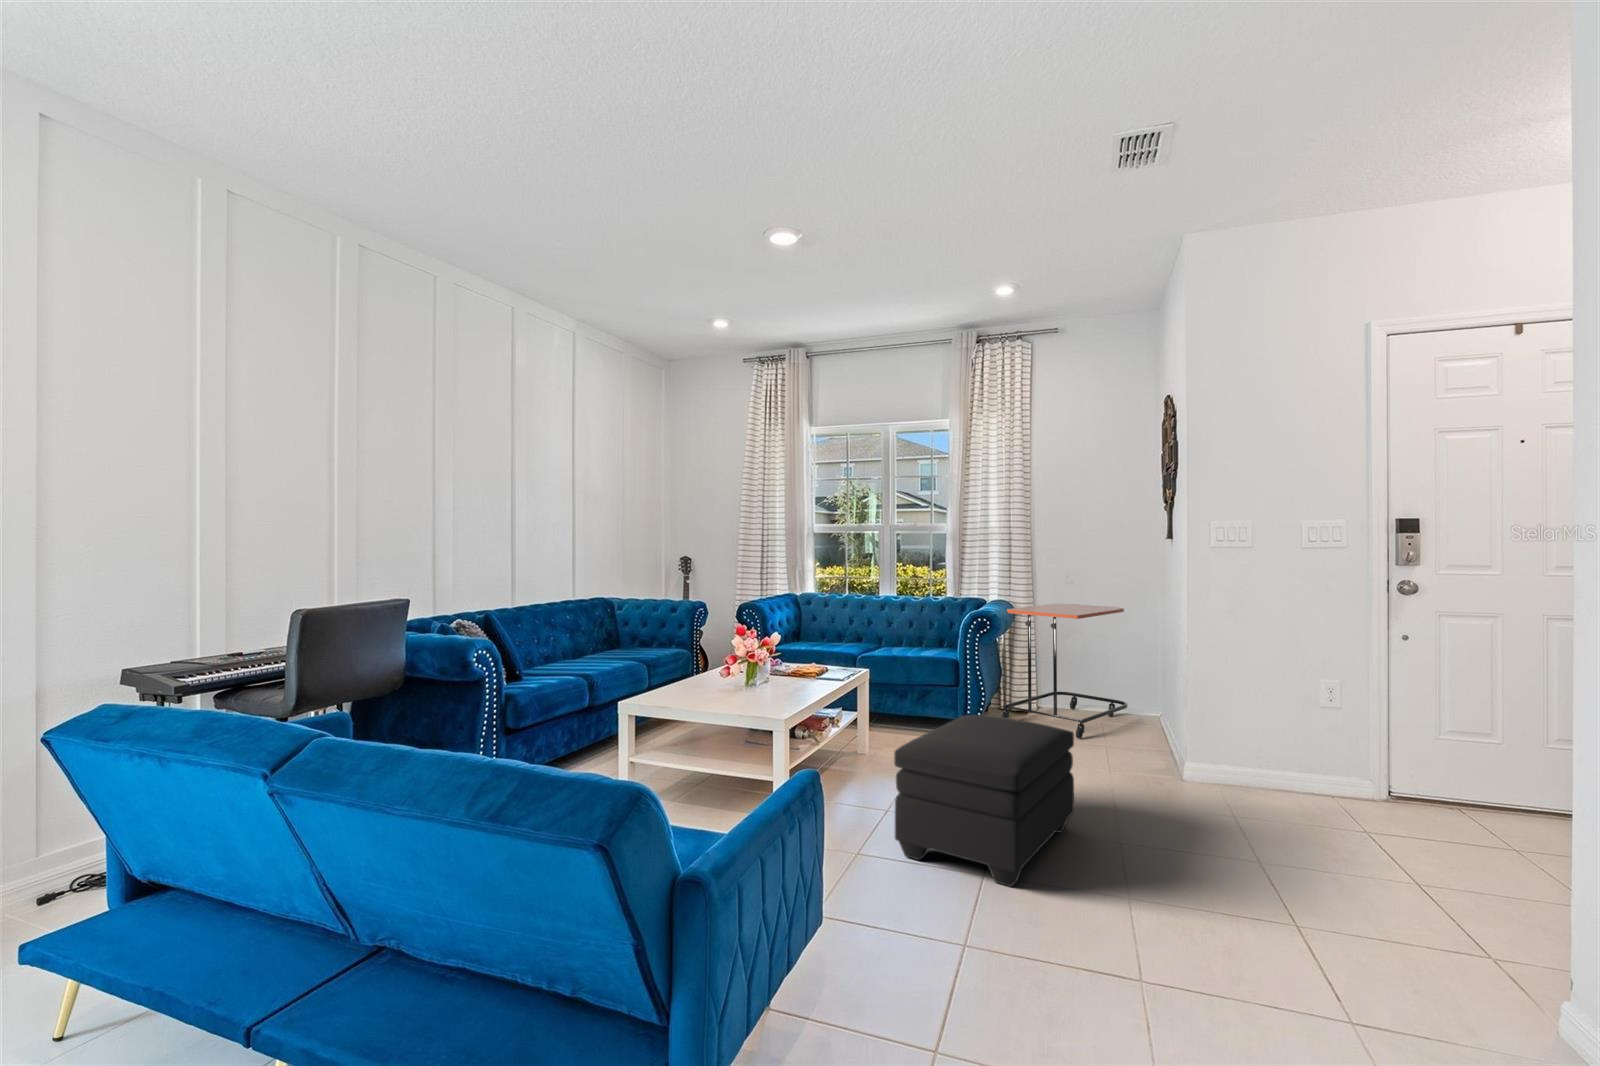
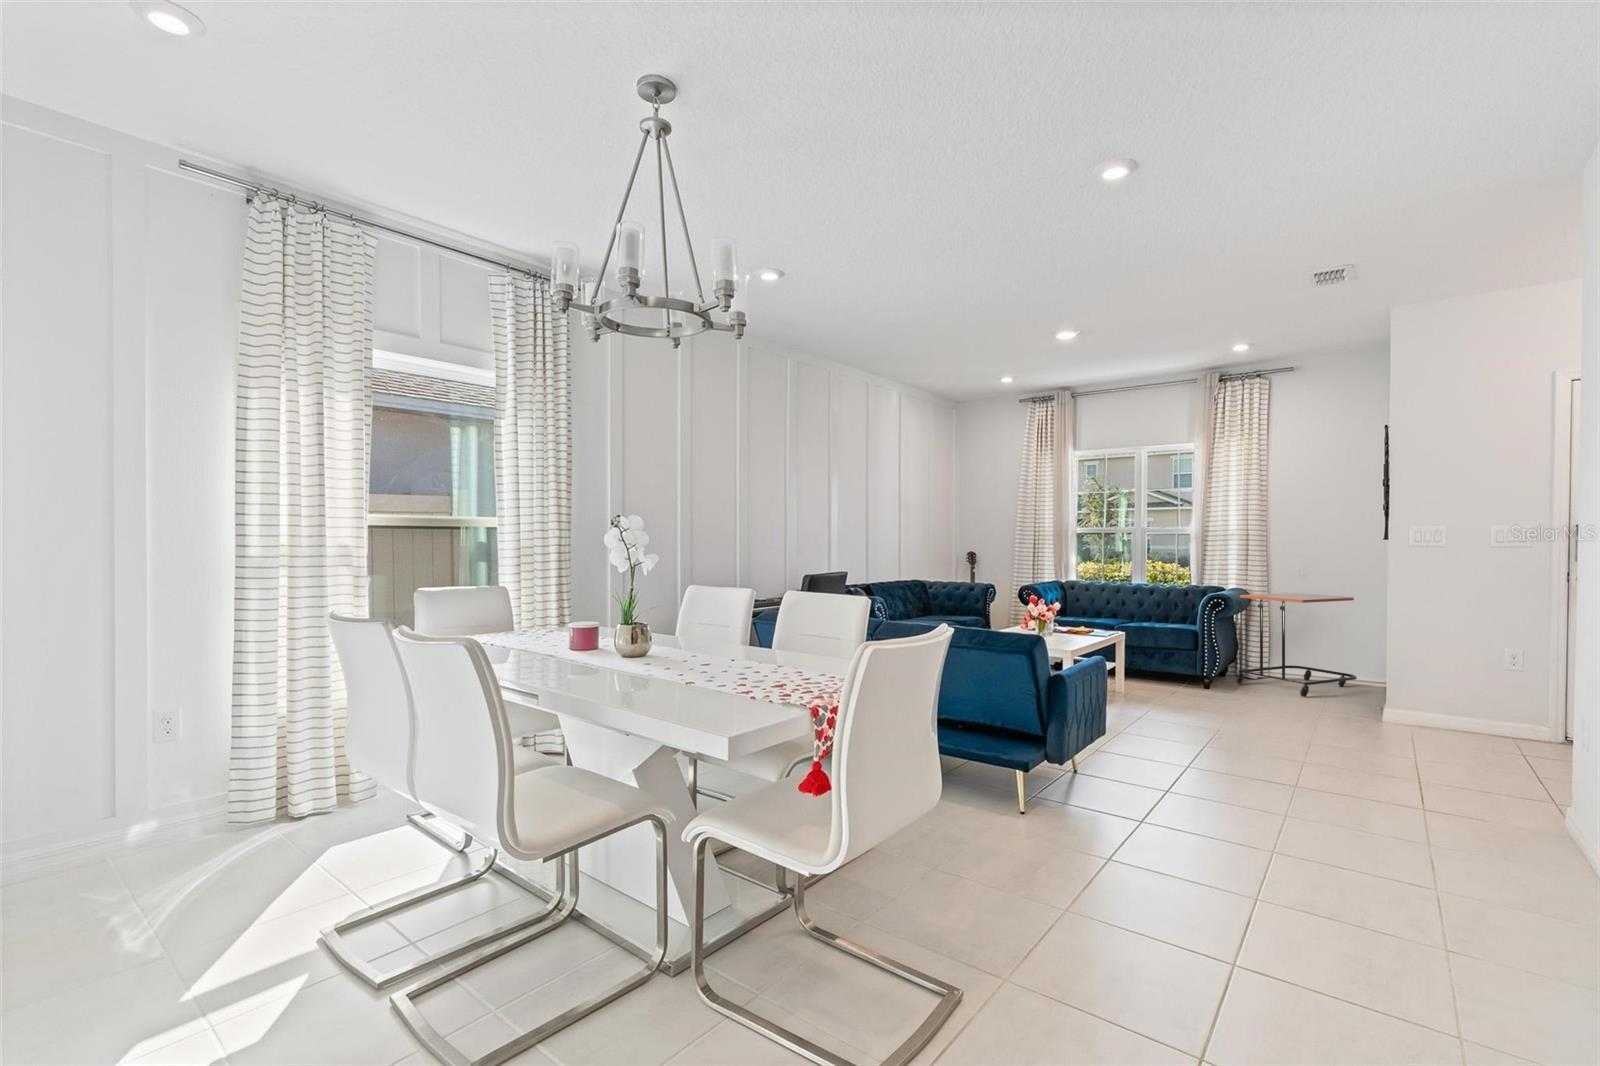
ottoman: present [894,715,1074,887] -> none [1141,659,1277,755]

